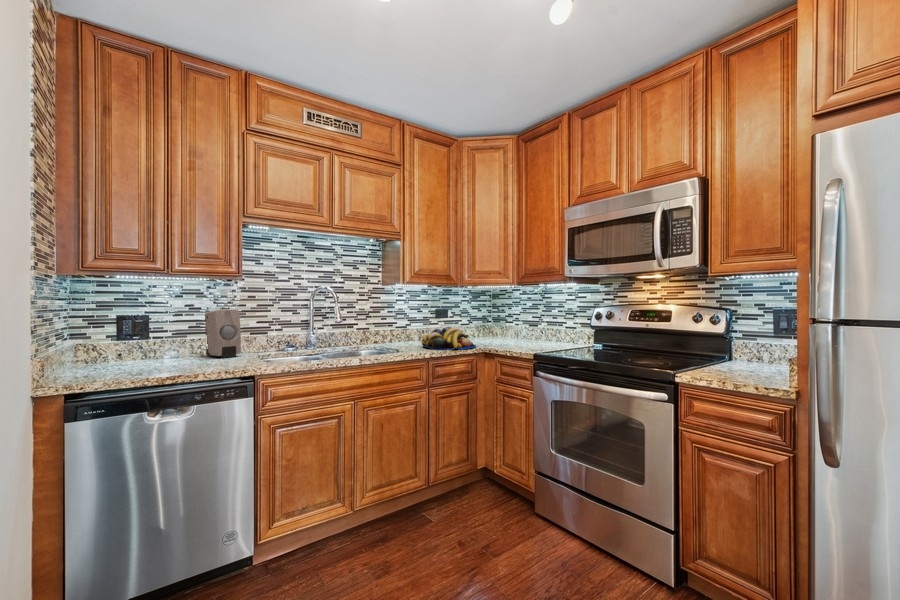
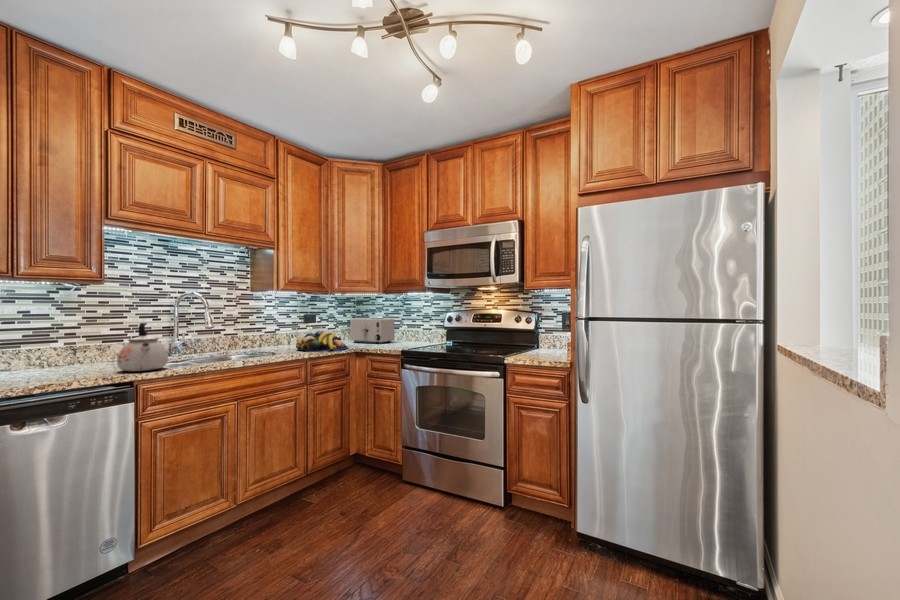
soap dispenser: present [205,310,241,358] -> none [46,316,98,369]
toaster: none [483,313,532,343] -> present [350,318,395,344]
kettle: none [243,317,288,365] -> present [117,323,168,372]

